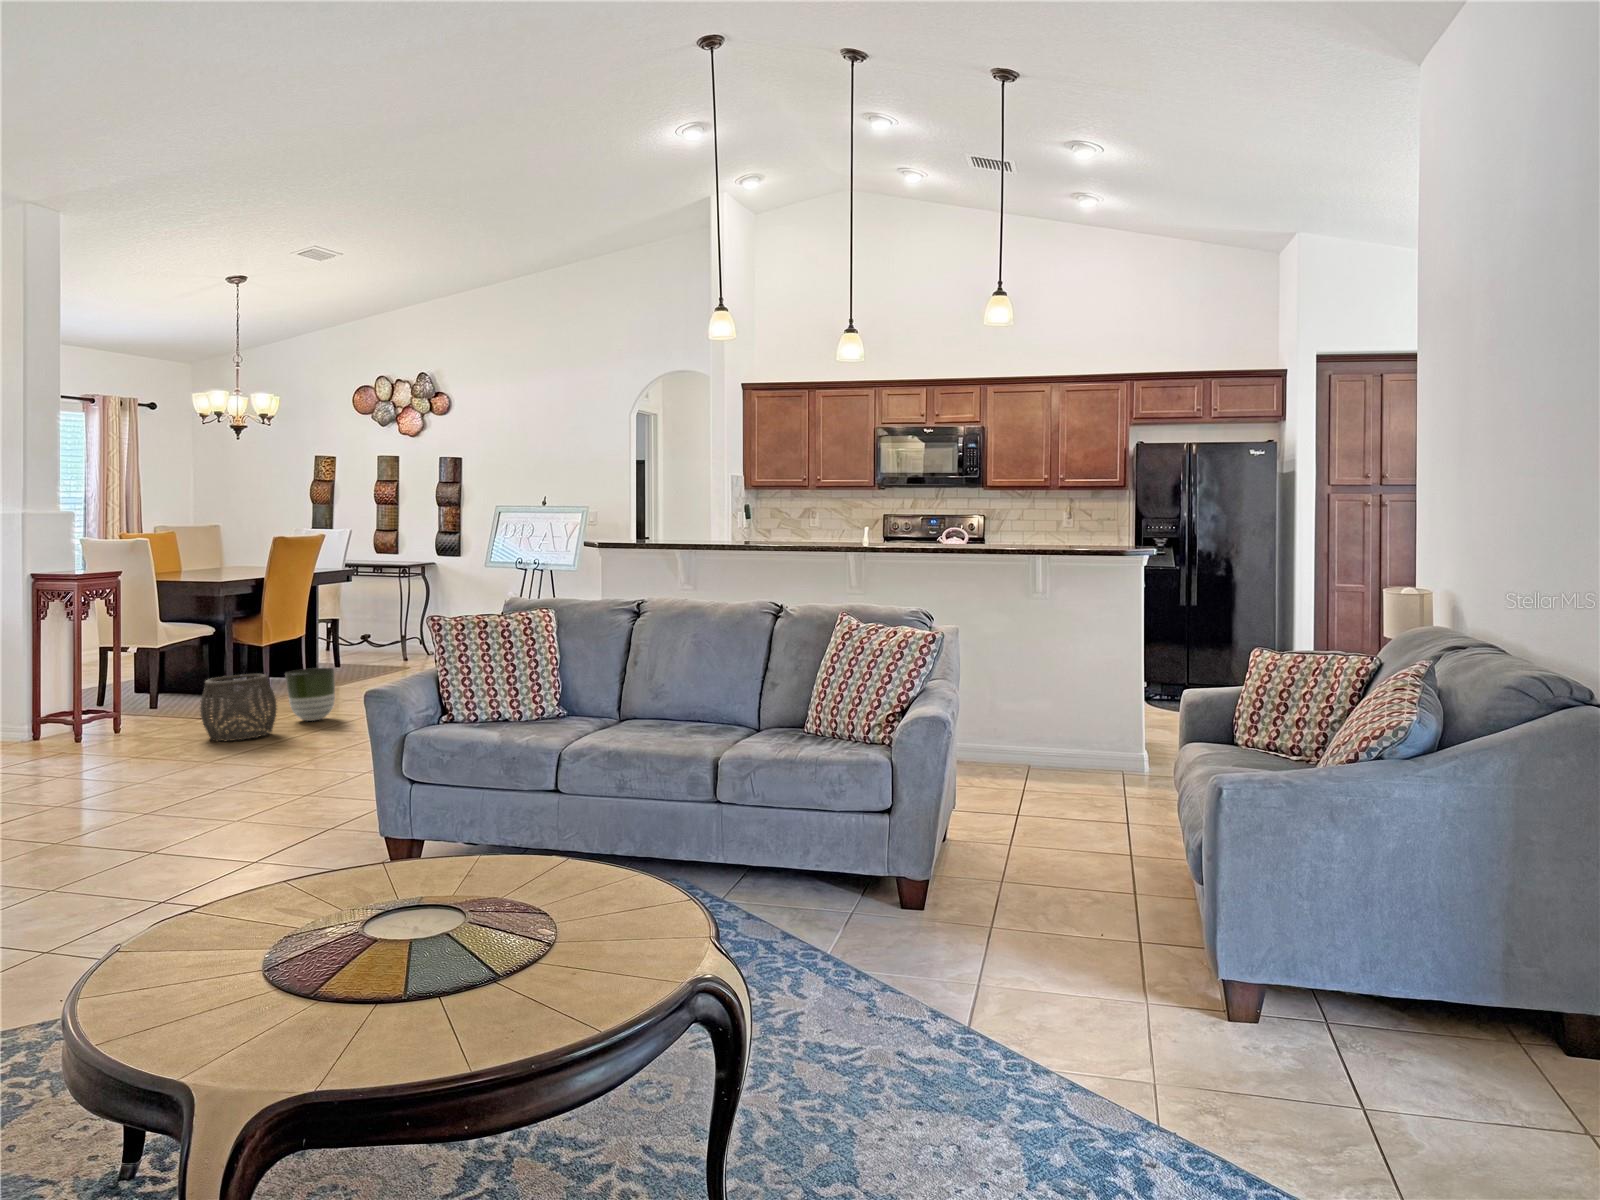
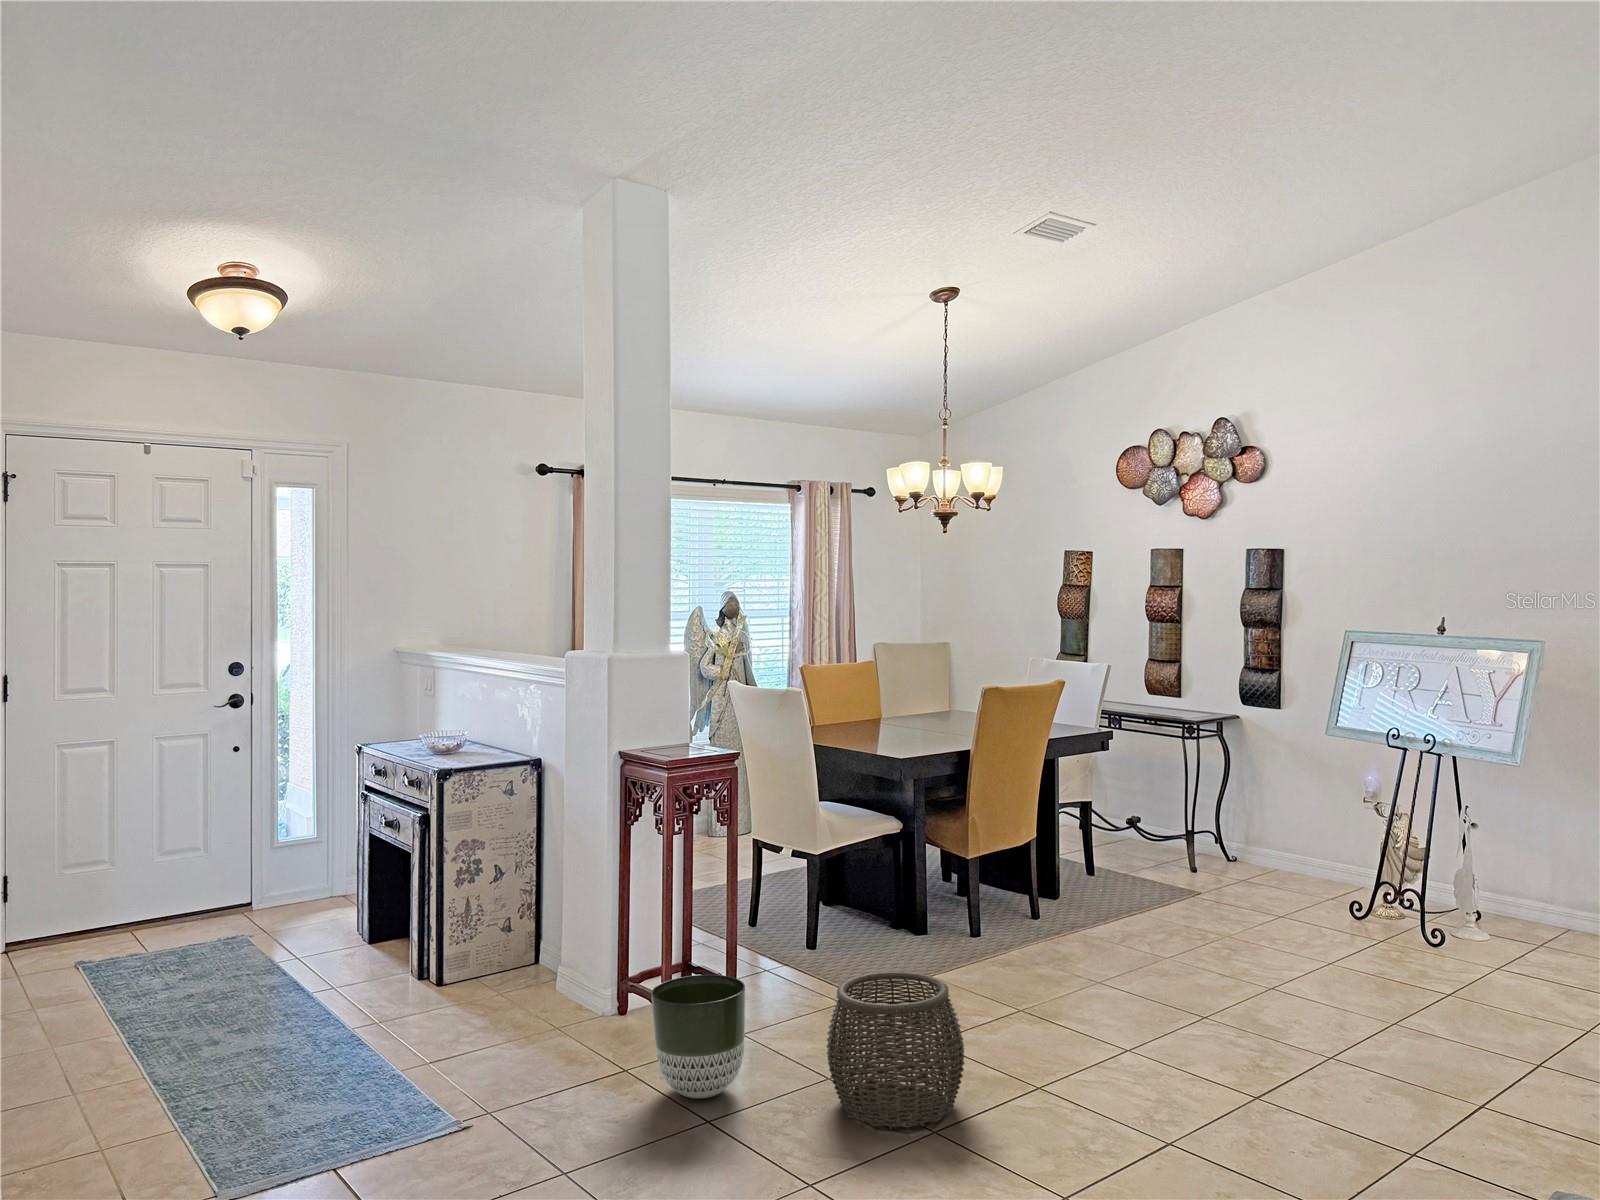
planter: present [285,668,335,721] -> present [651,975,745,1099]

